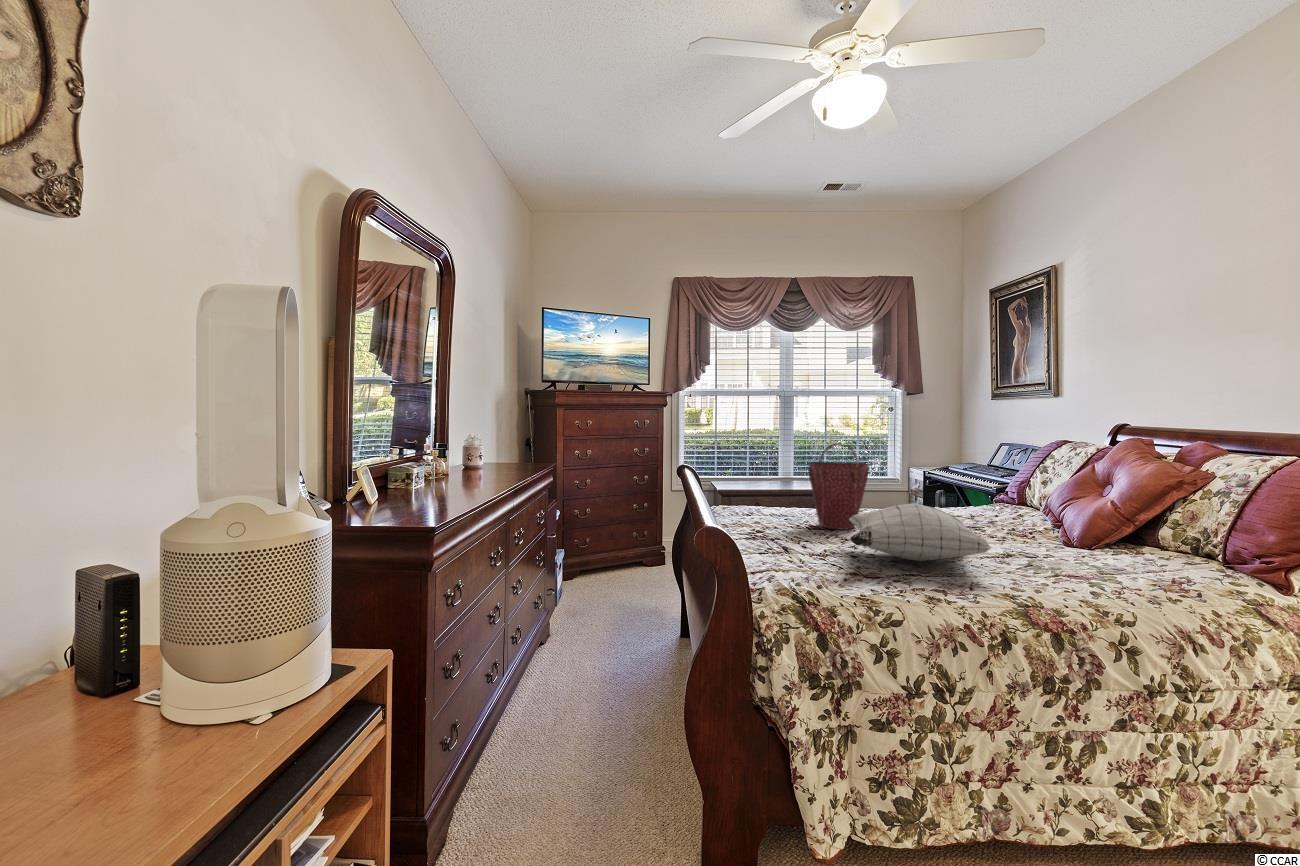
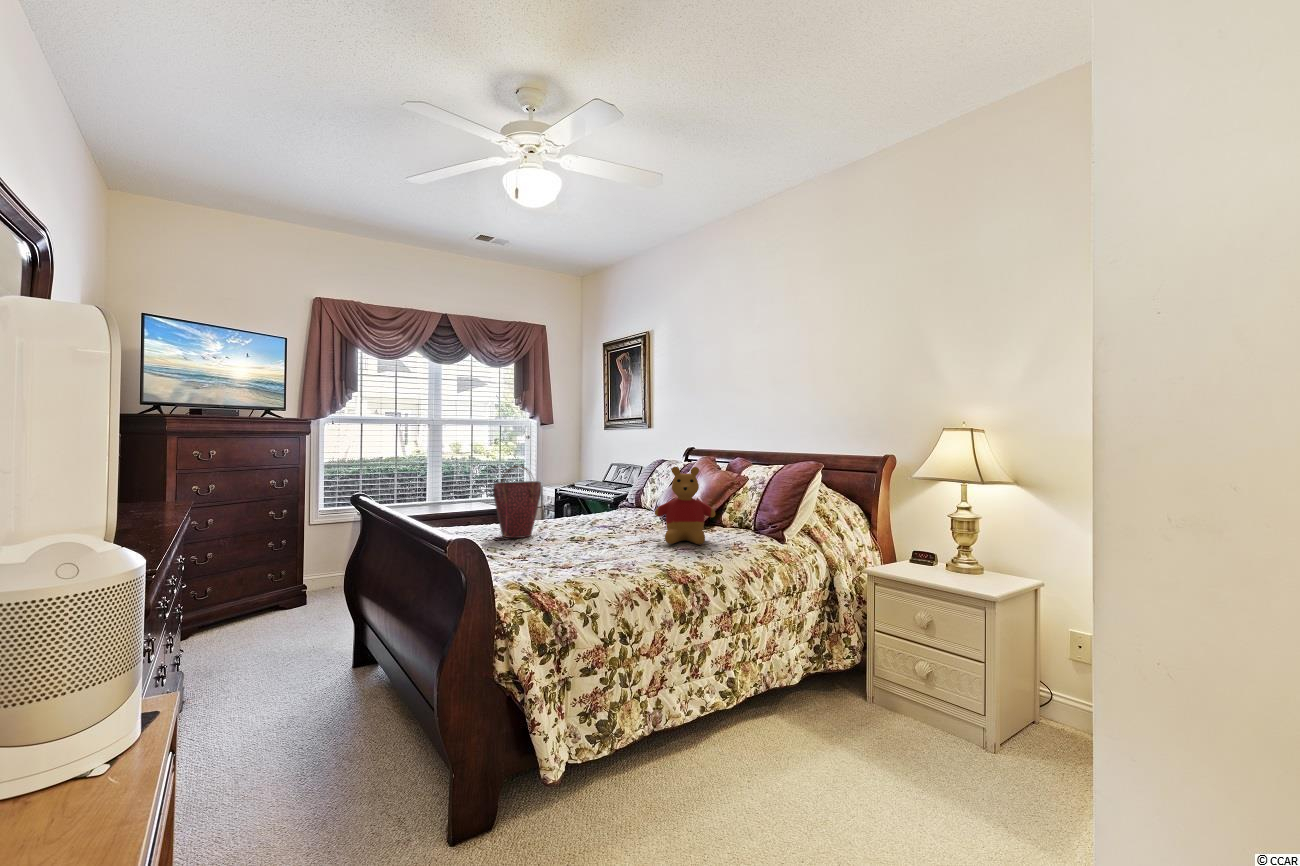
stuffed bear: none [1028,451,1140,572] -> present [655,467,715,544]
pillow: present [850,503,992,561] -> none [536,509,642,553]

